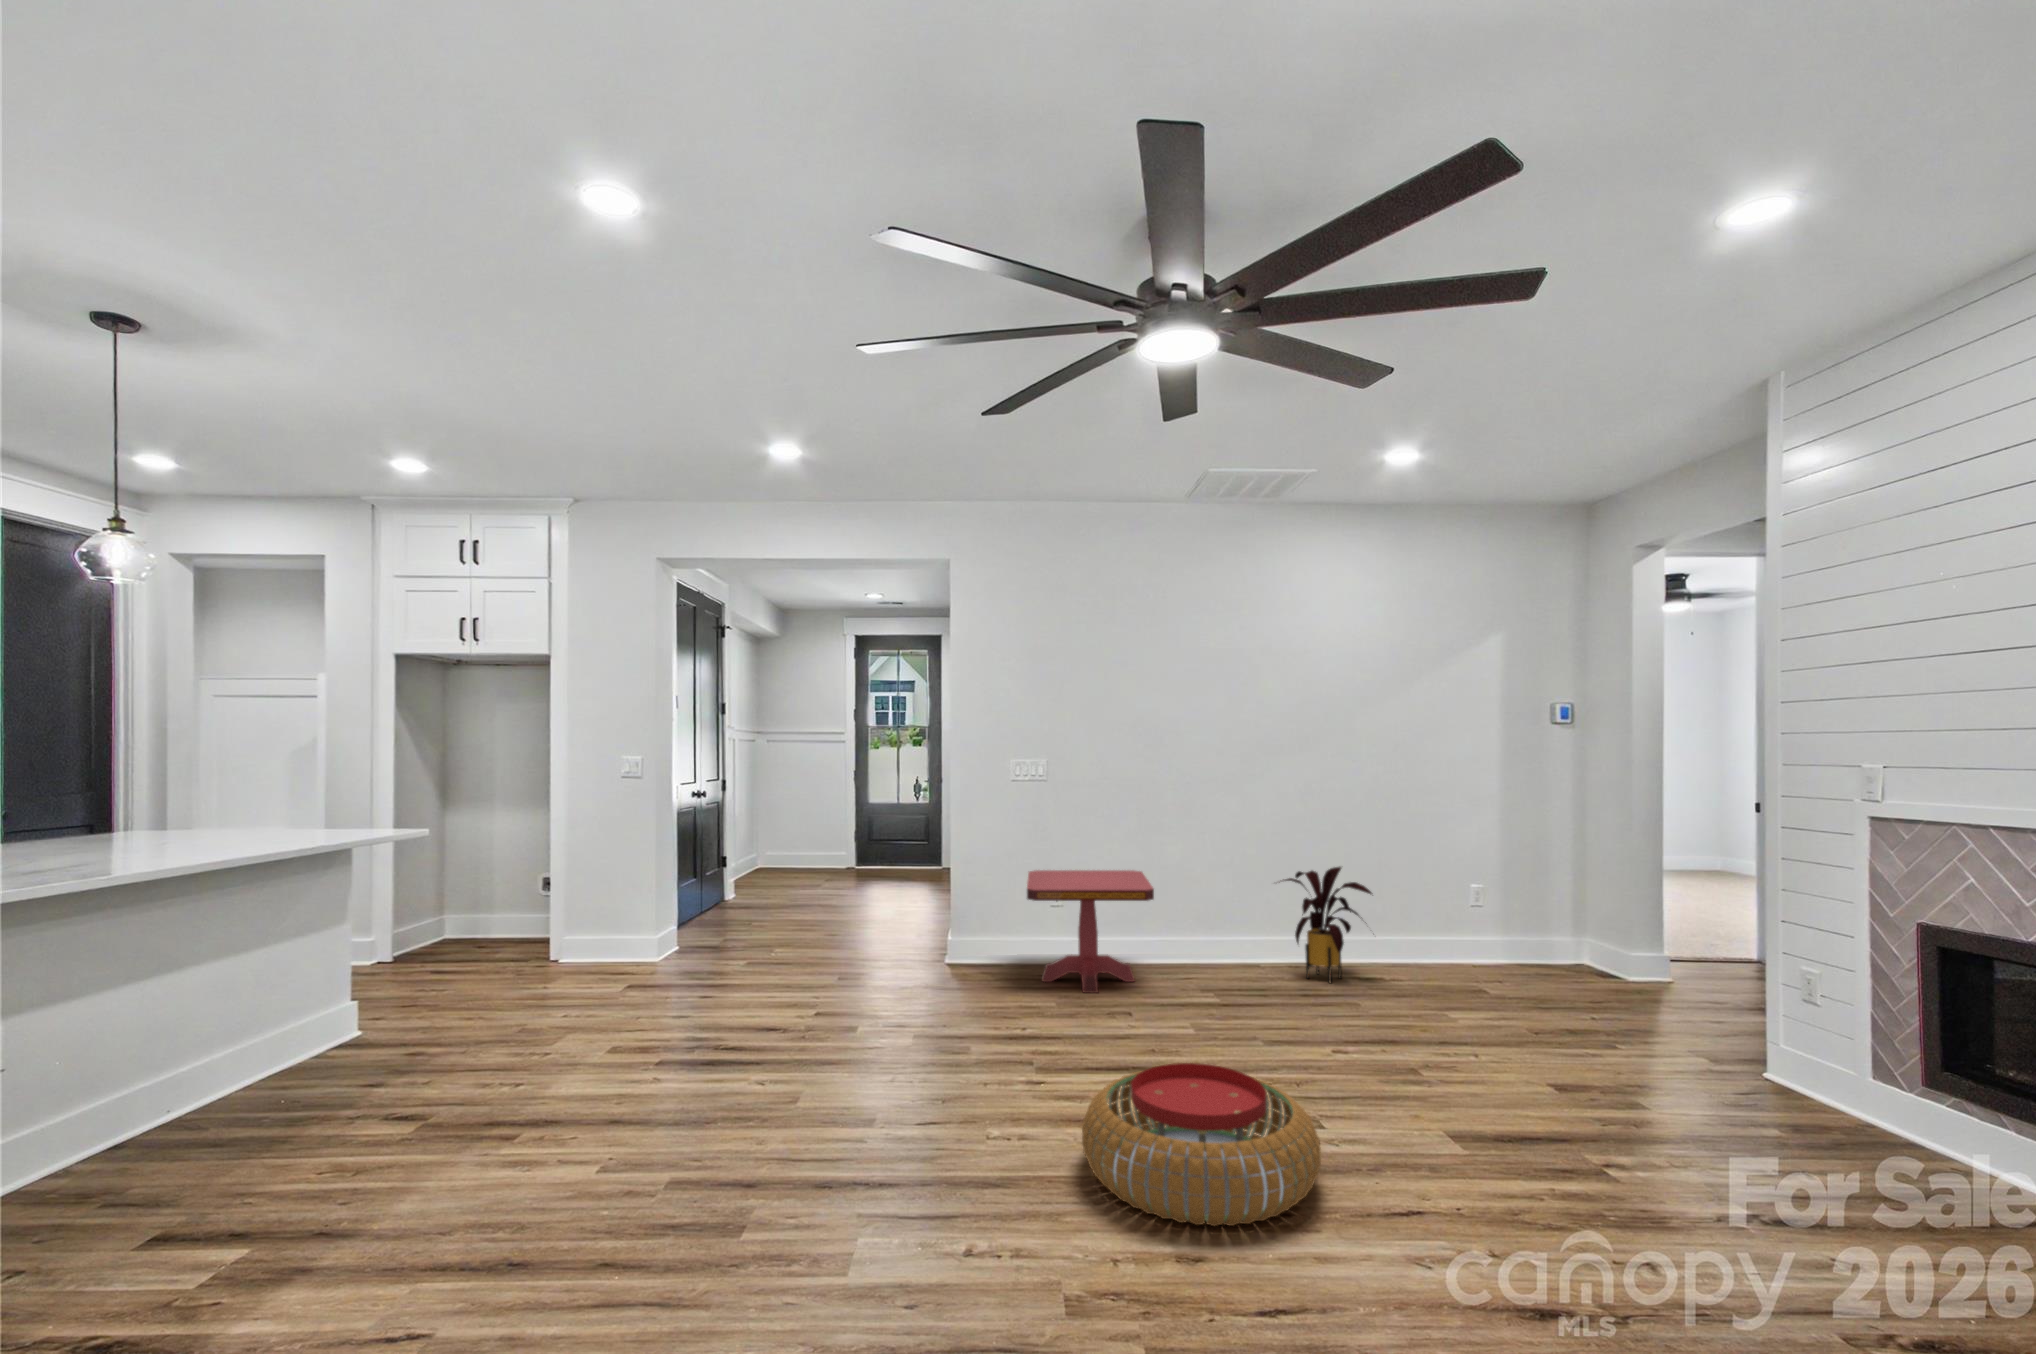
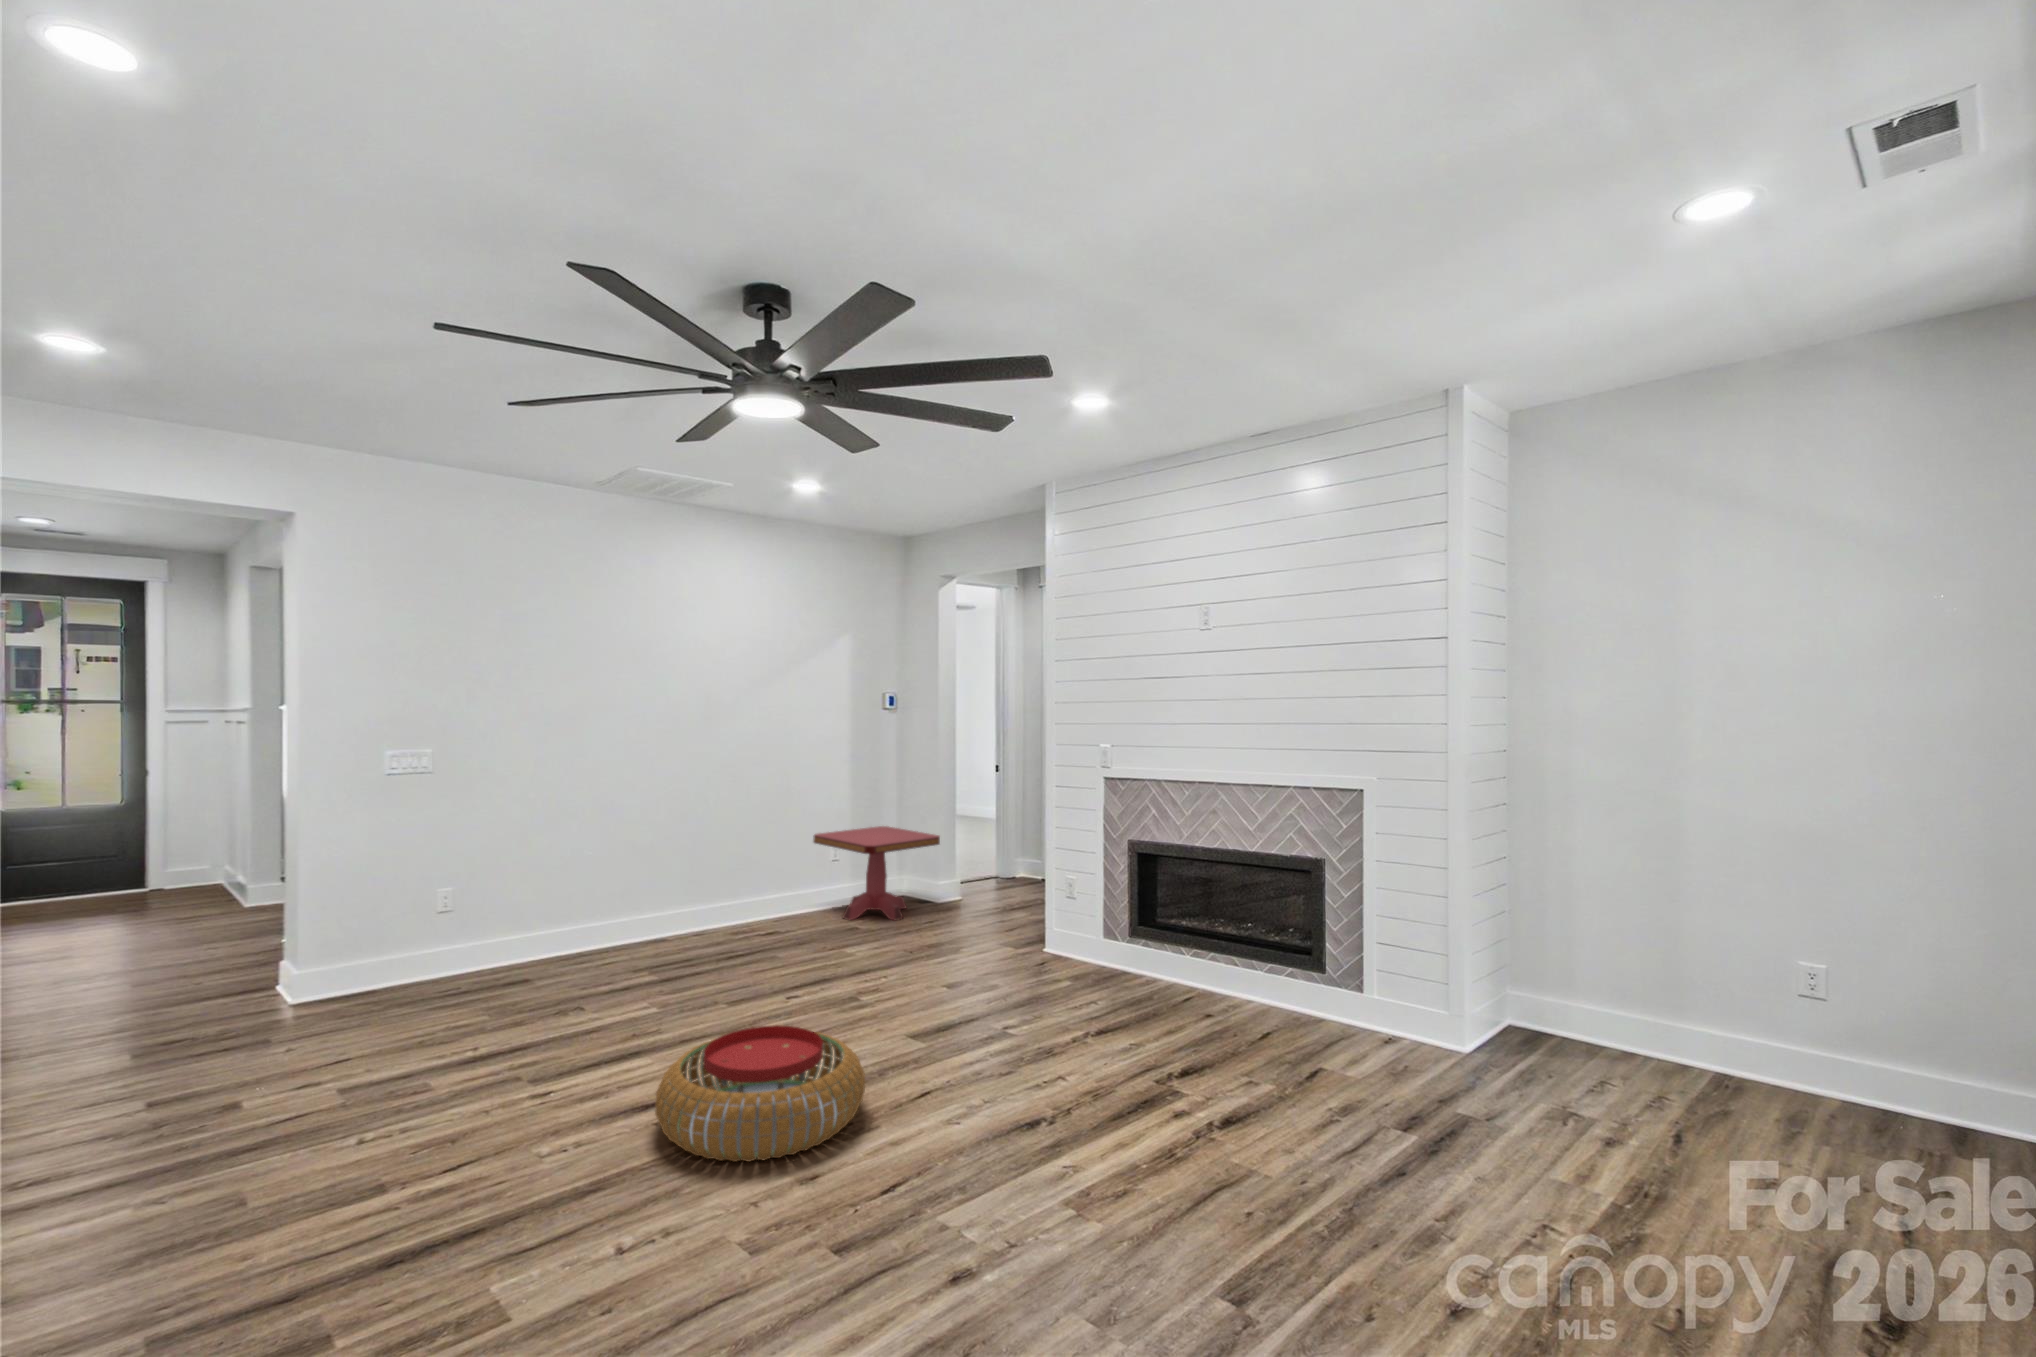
house plant: present [1283,867,1372,983] -> none [688,839,784,944]
side table: present [1027,870,1154,993] -> present [814,826,940,920]

